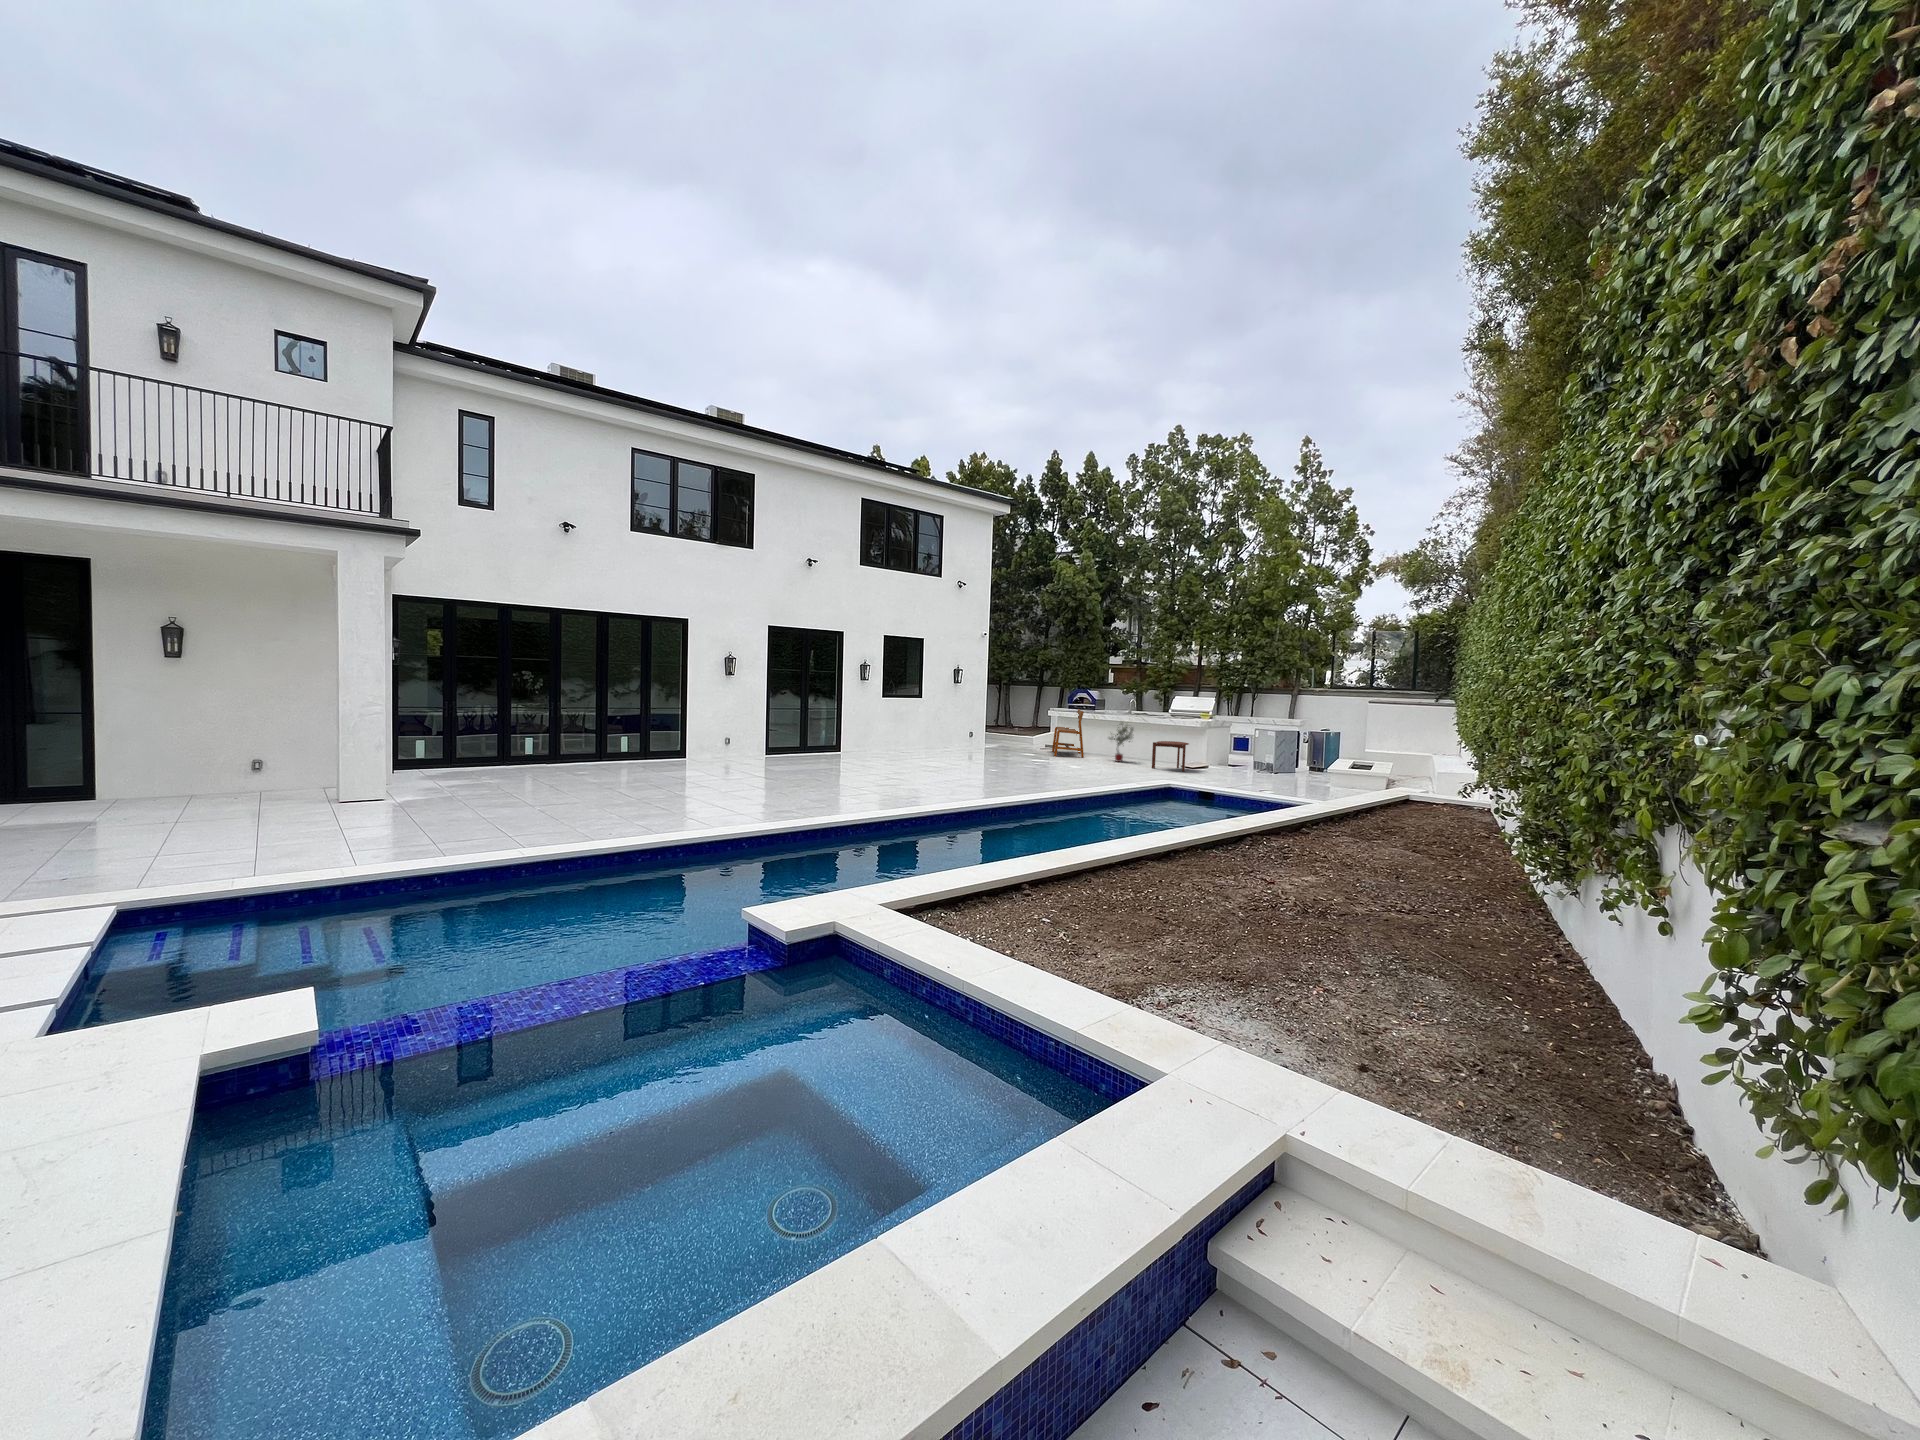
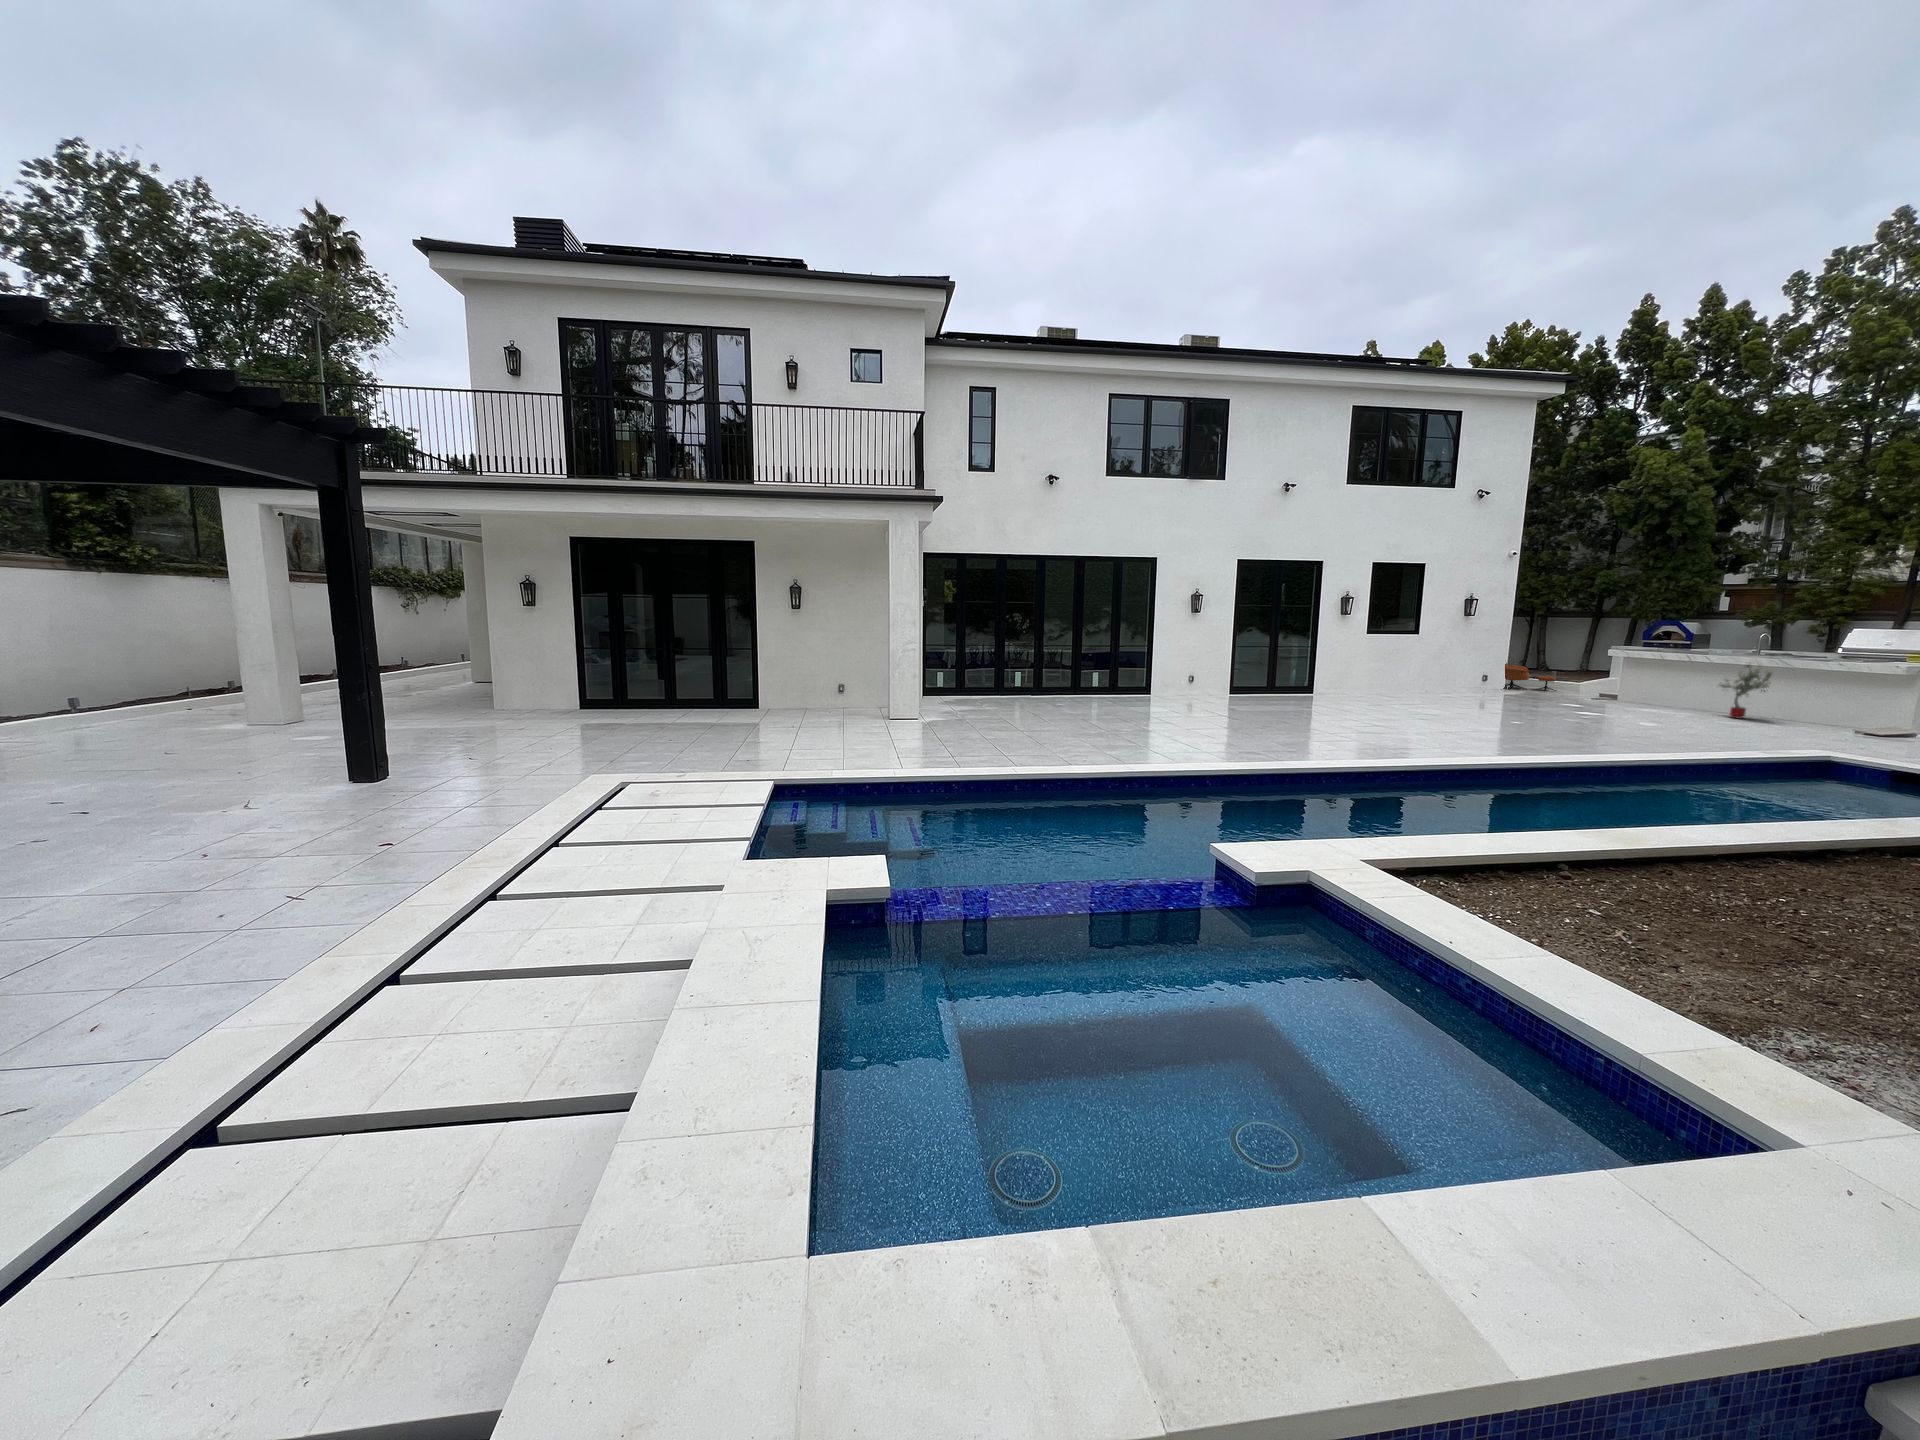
bench: present [1052,709,1084,757] -> none [1613,644,1676,709]
lounge chair: none [976,715,1018,748] -> present [1505,662,1556,691]
side table: present [1152,741,1189,772] -> none [1806,694,1895,741]

